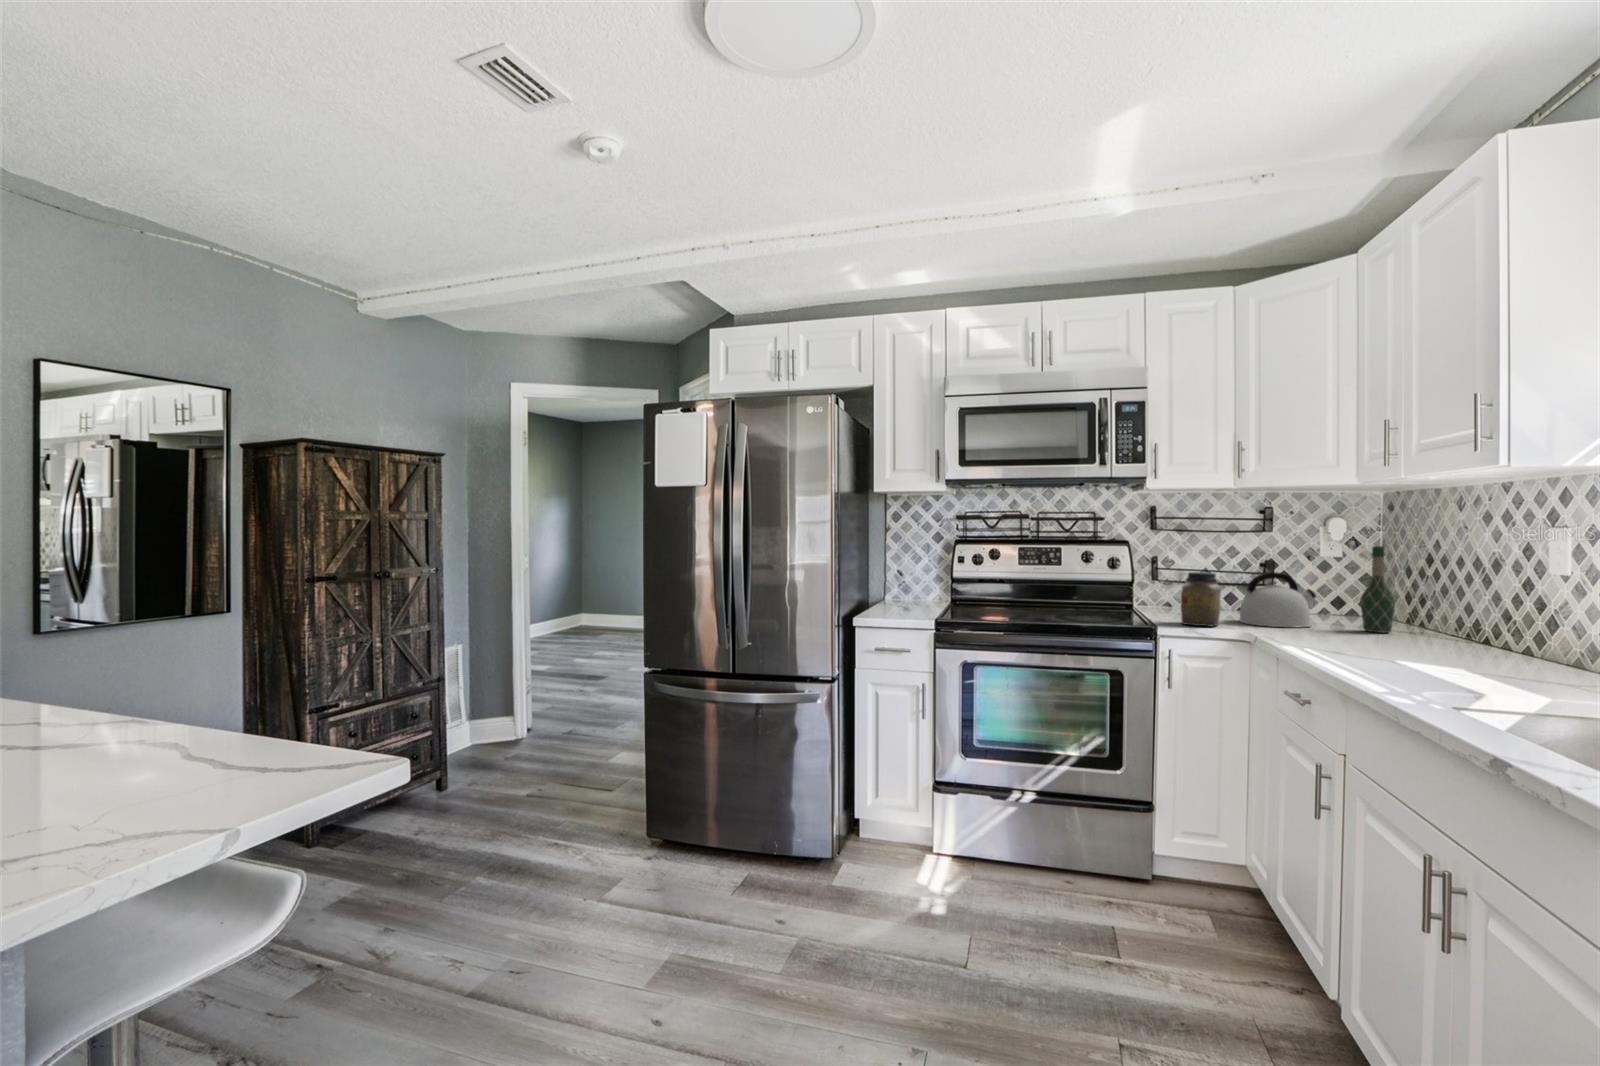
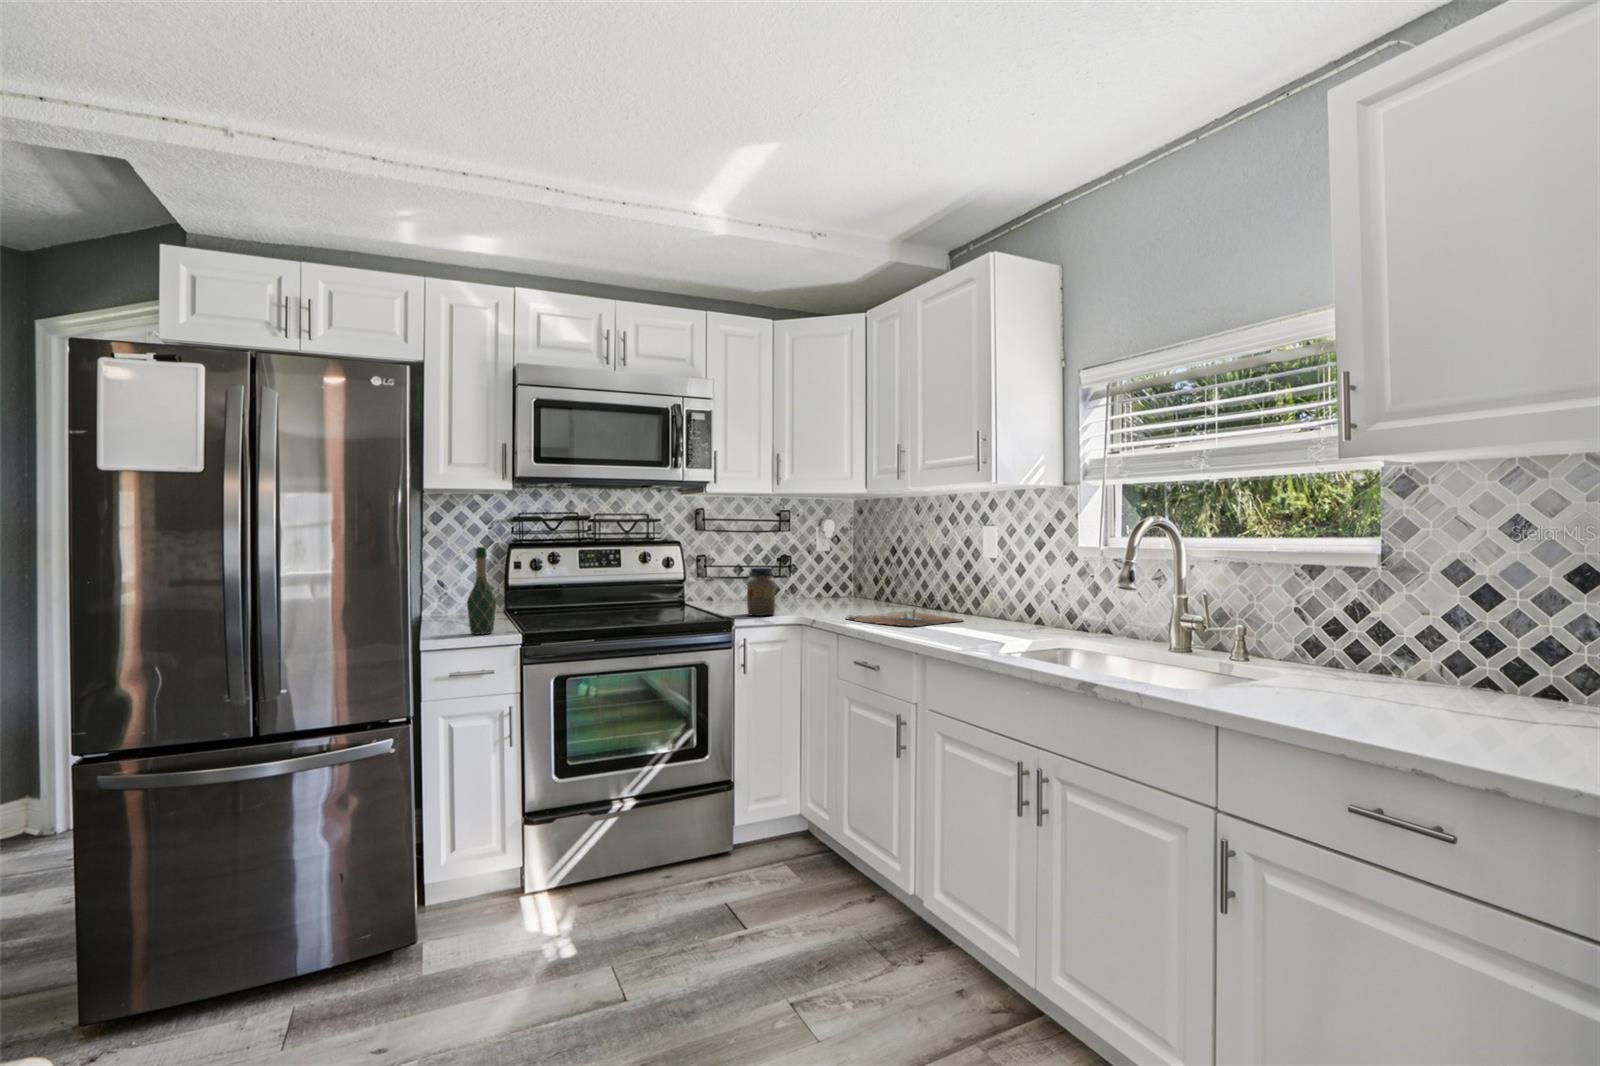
wine bottle: present [1360,546,1396,633] -> present [467,547,496,634]
kettle: present [1239,572,1316,627] -> none [780,565,833,611]
cutting board: none [1304,636,1504,663] -> present [846,610,962,627]

